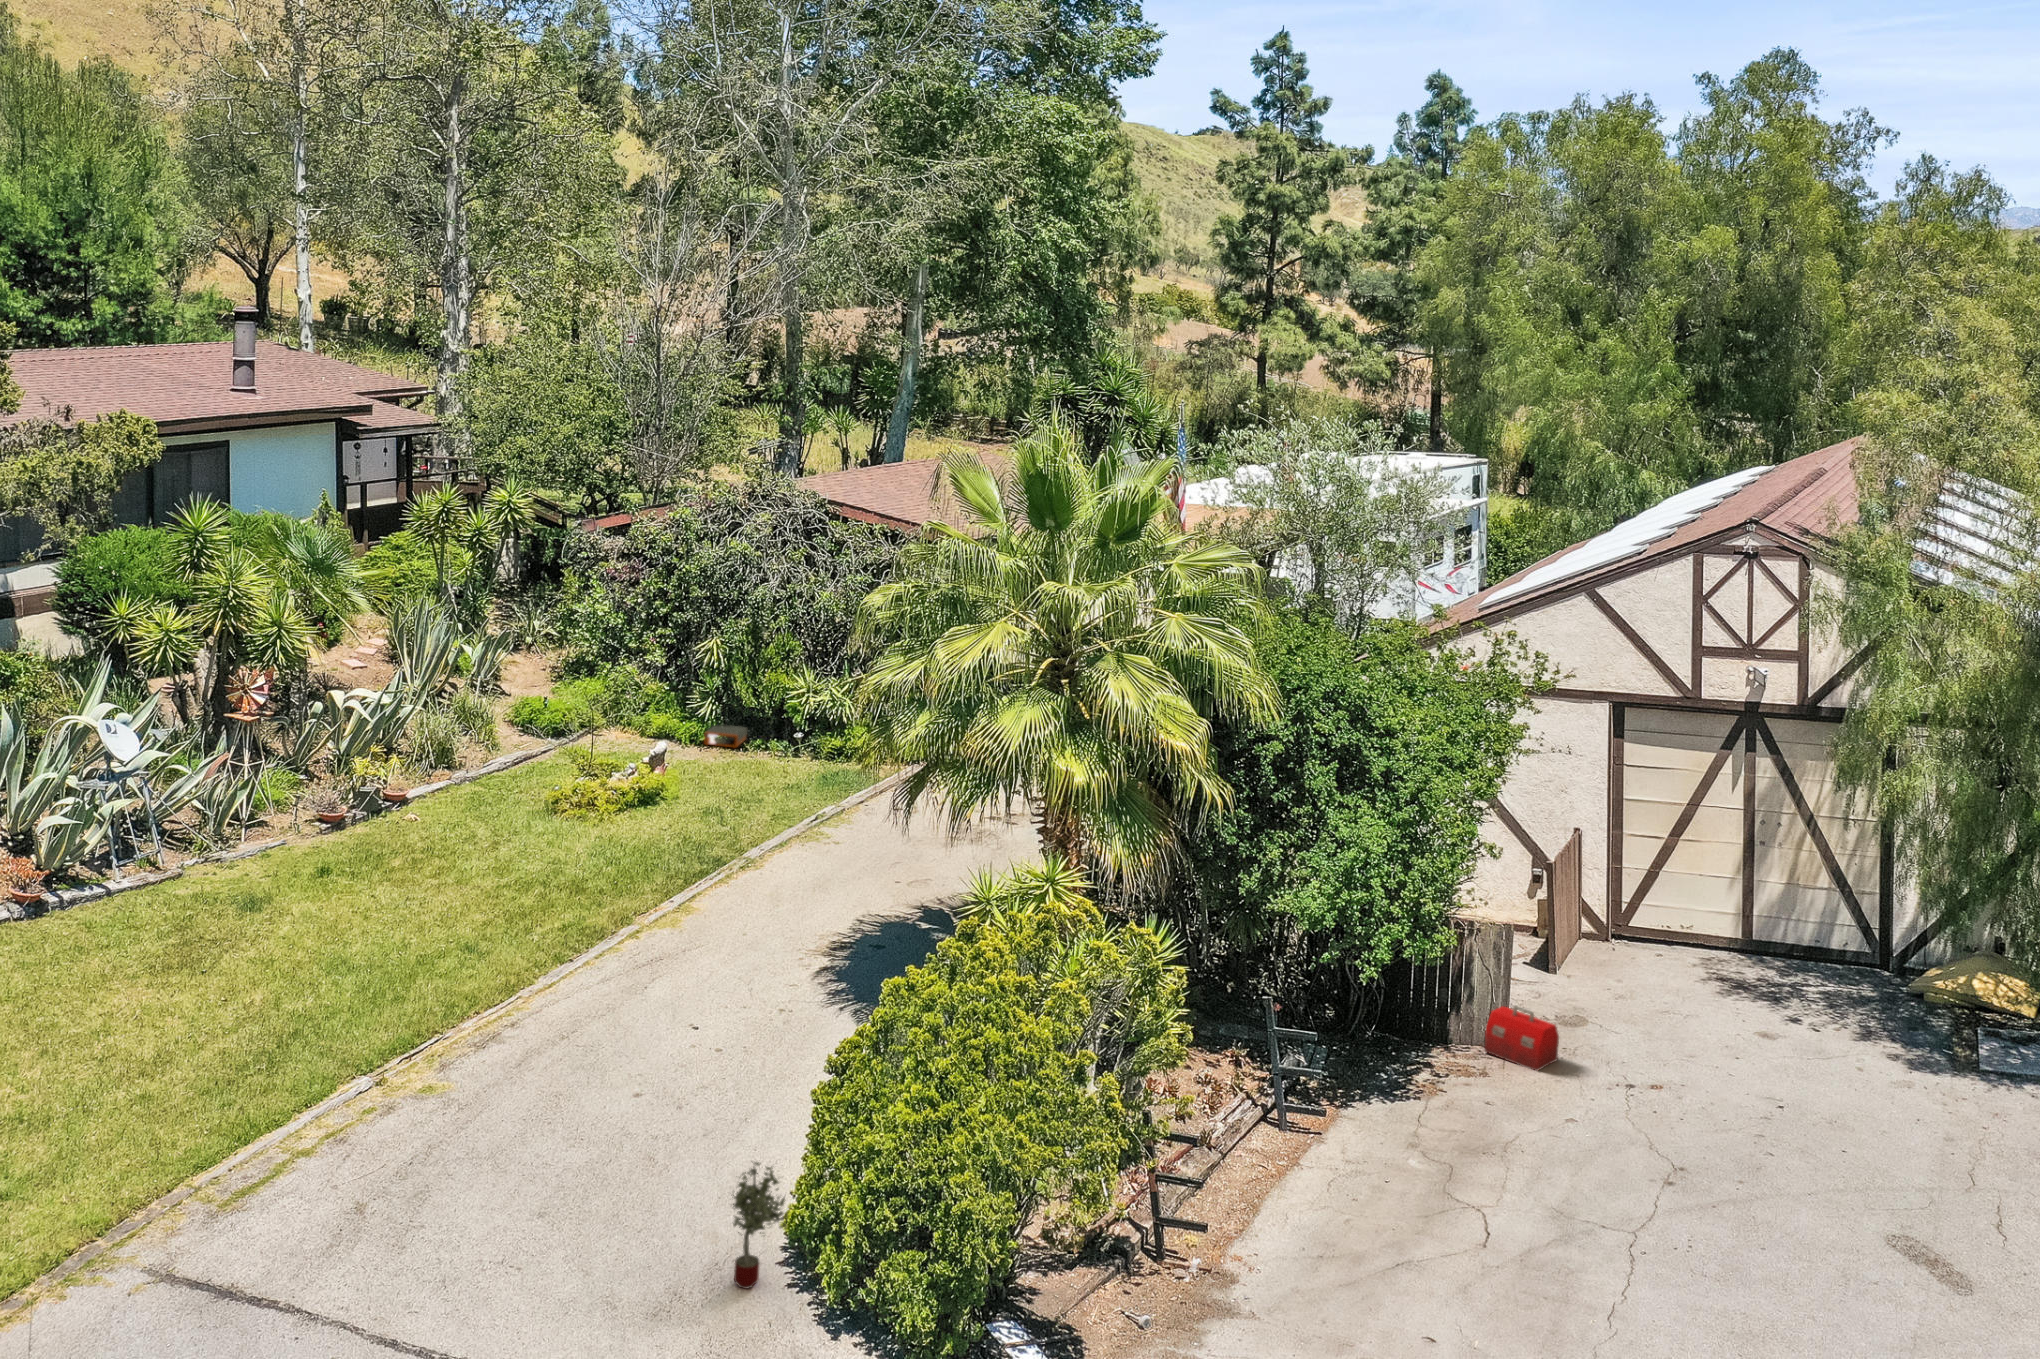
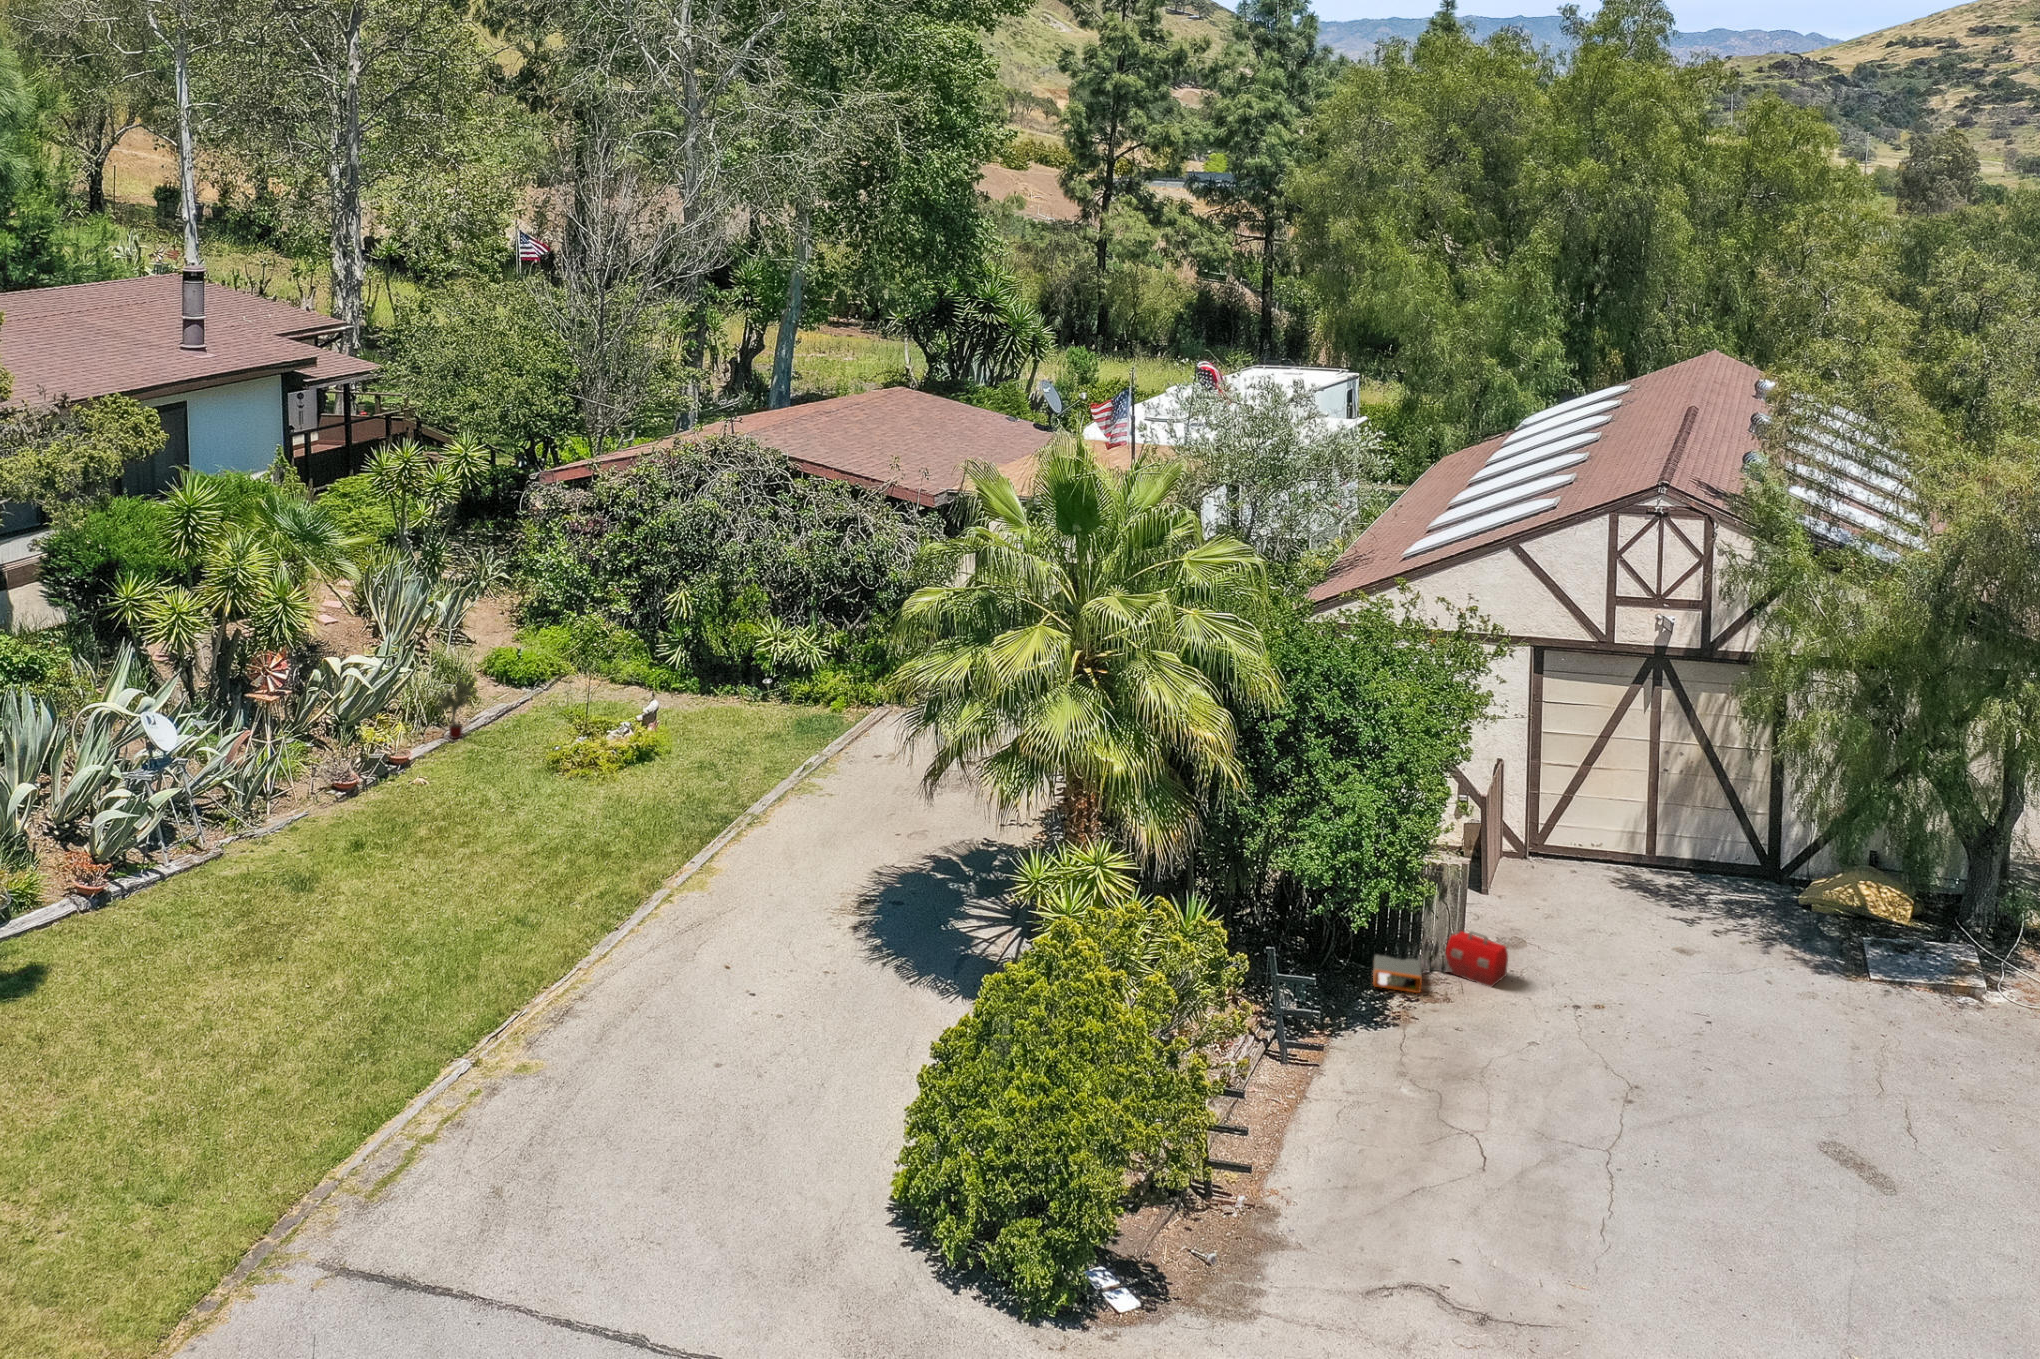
storage box: present [704,725,747,748] -> present [1373,955,1422,993]
potted tree: present [732,1162,792,1289] -> present [436,673,477,739]

